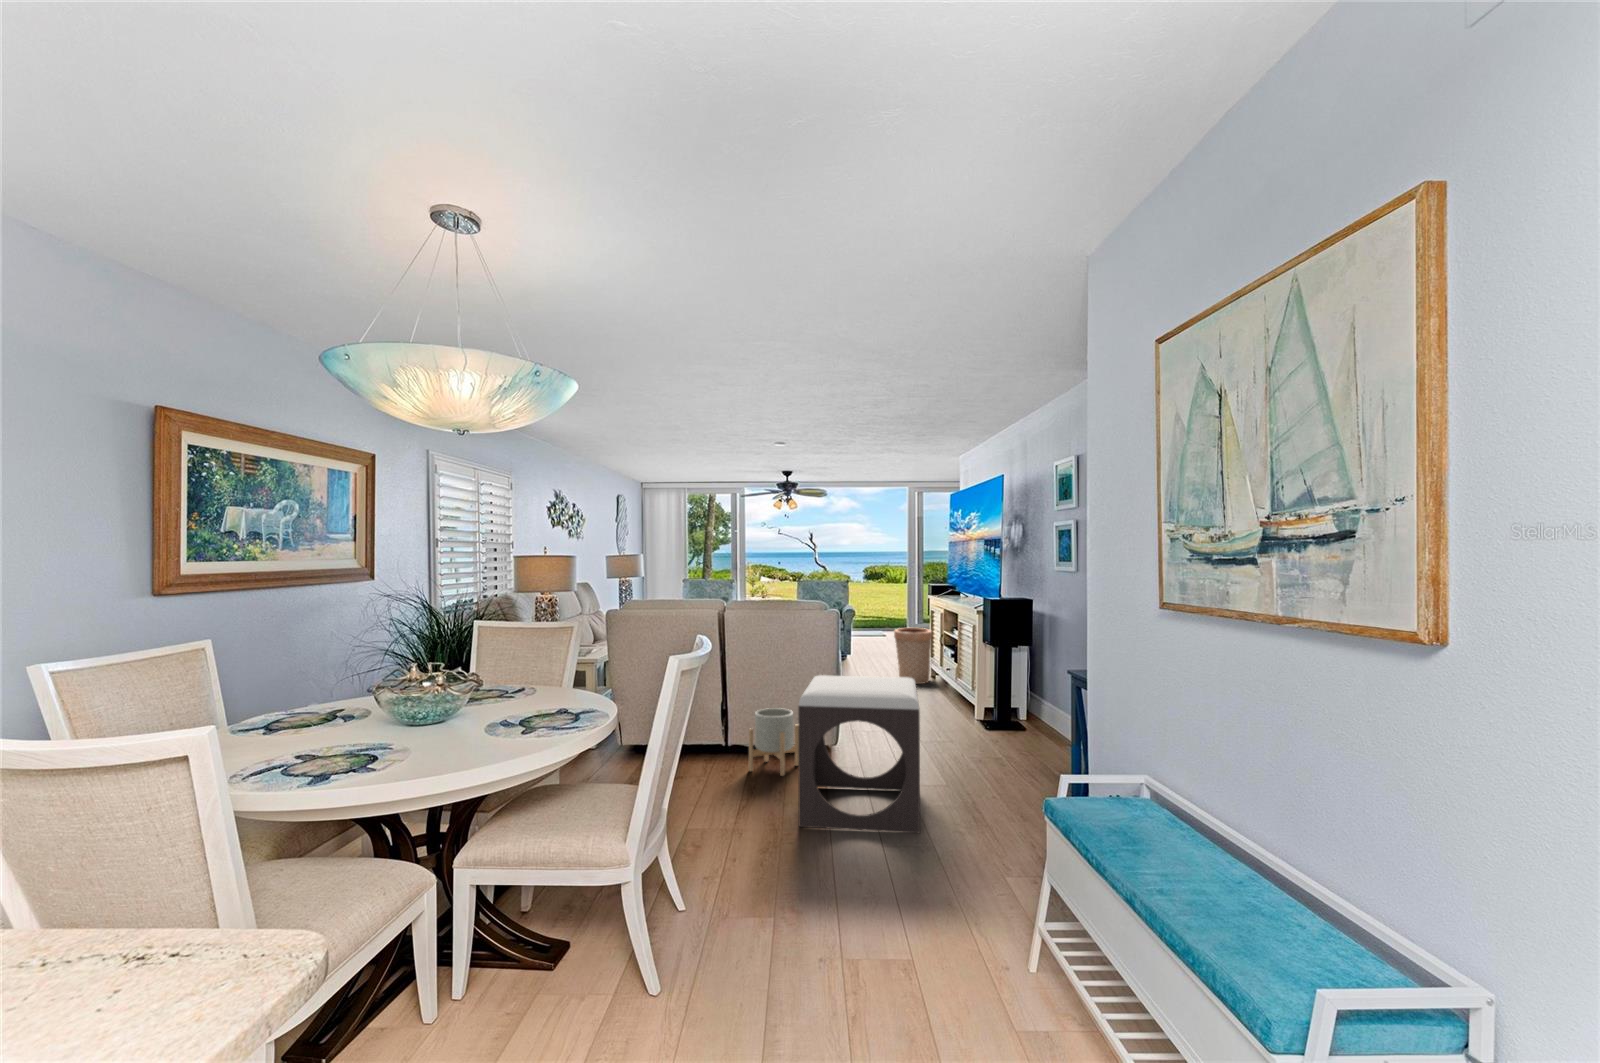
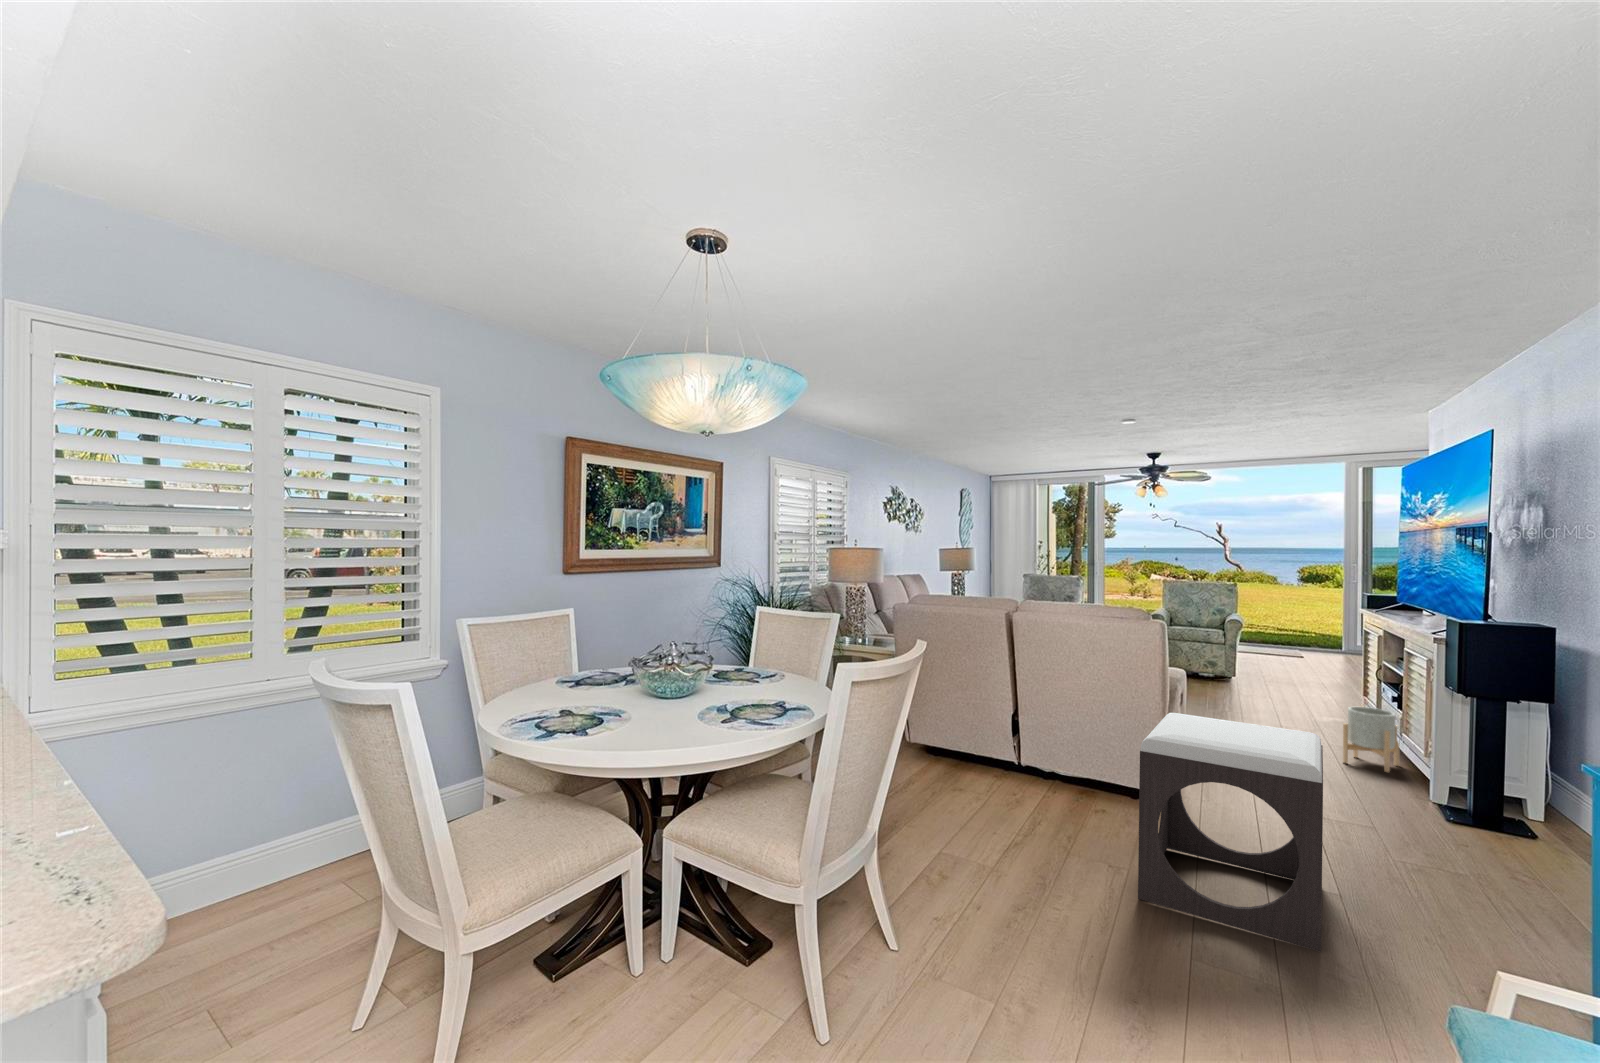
basket: present [894,628,932,684] -> none [1300,653,1360,730]
planter: present [749,708,799,776] -> present [1343,707,1399,773]

